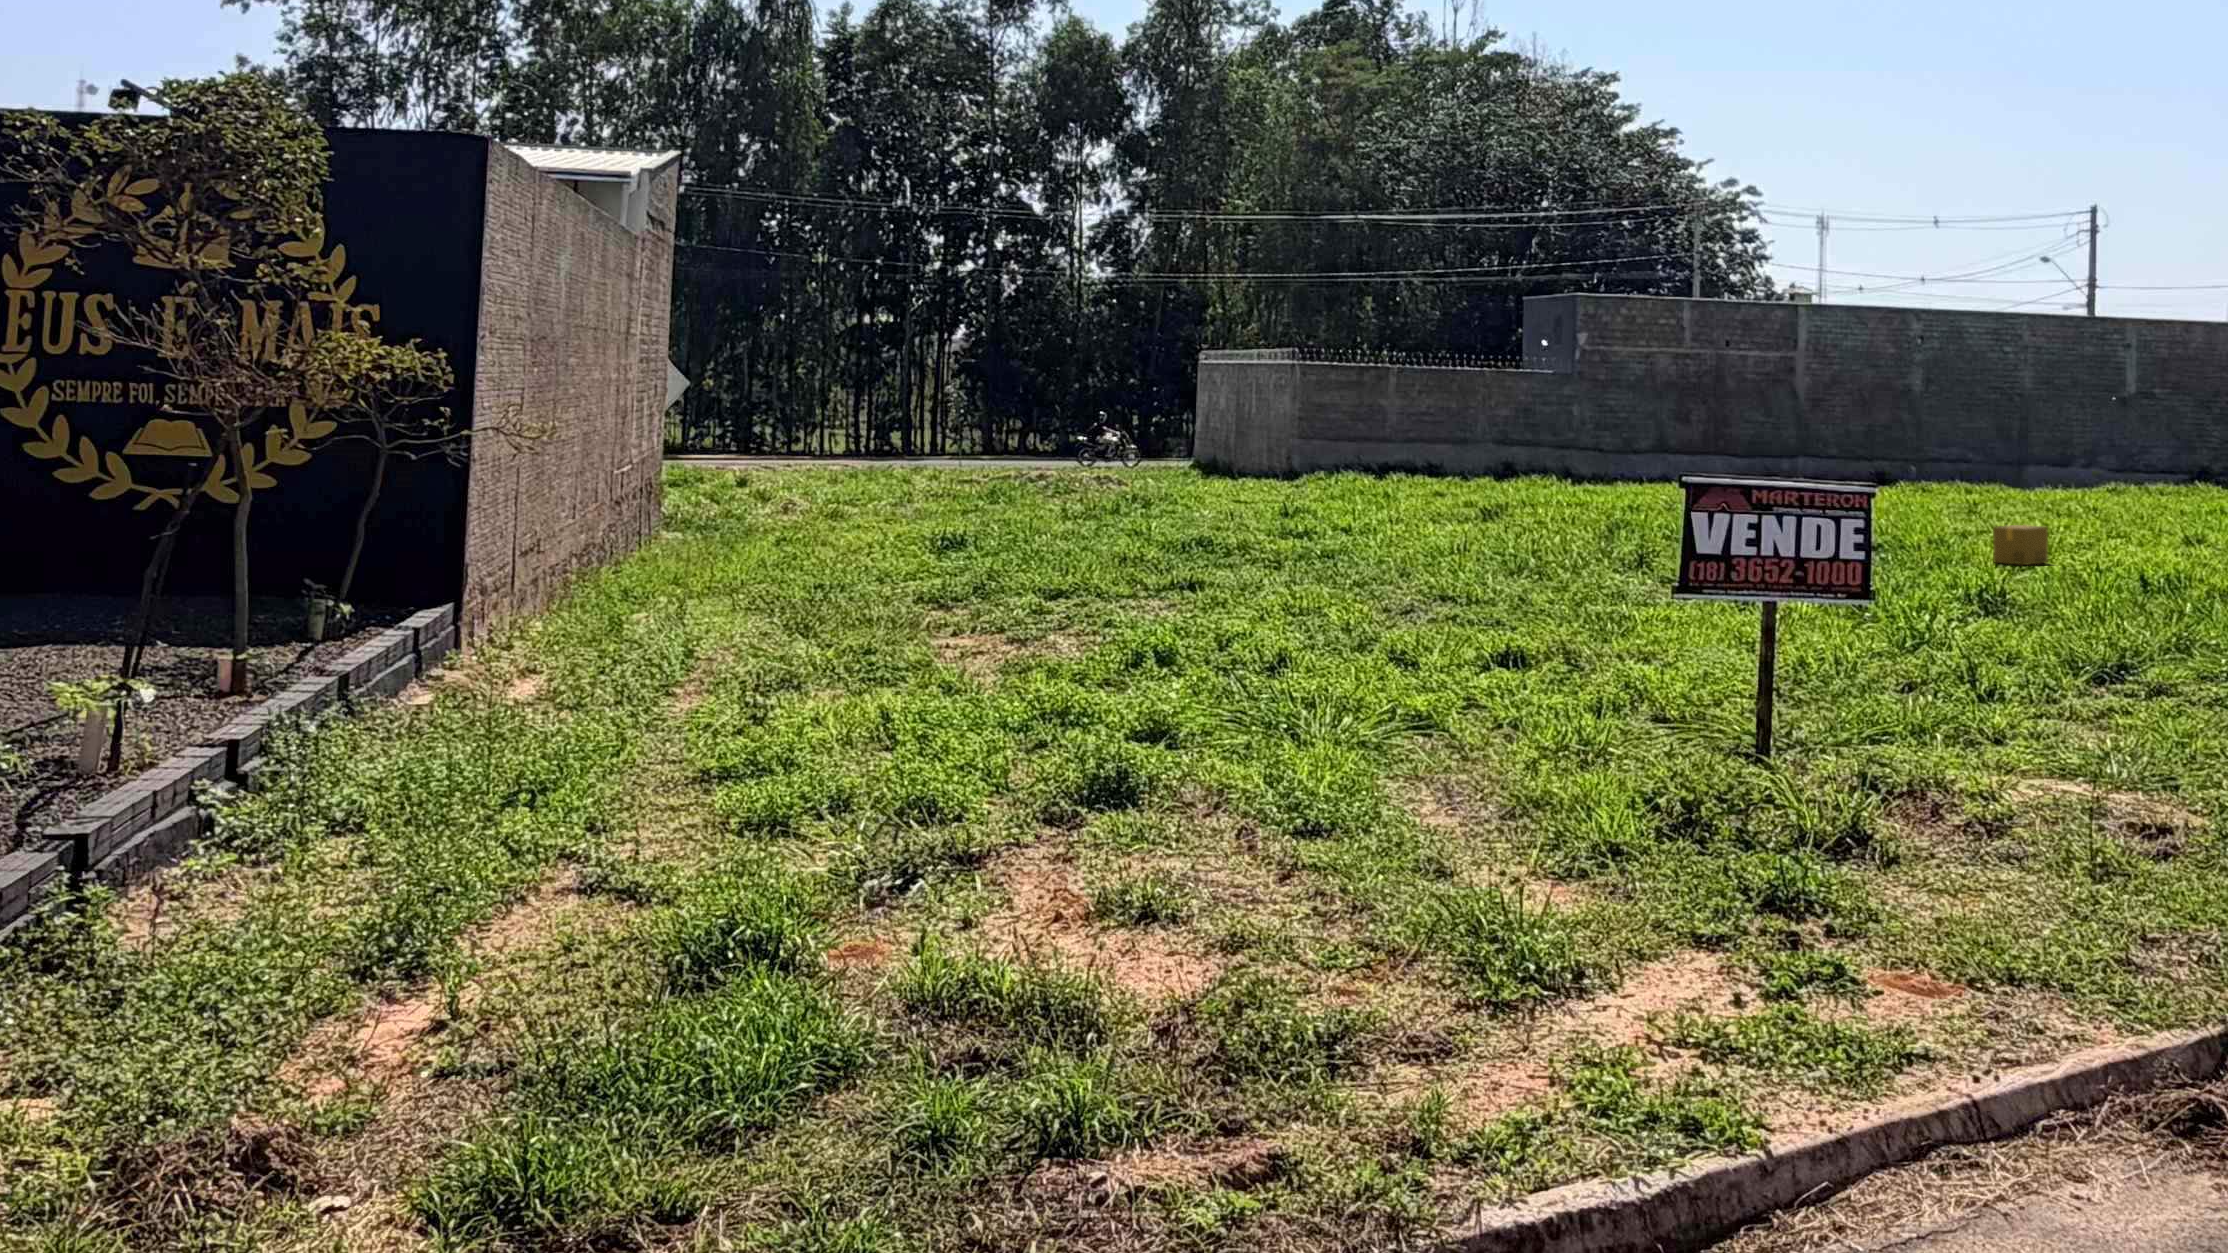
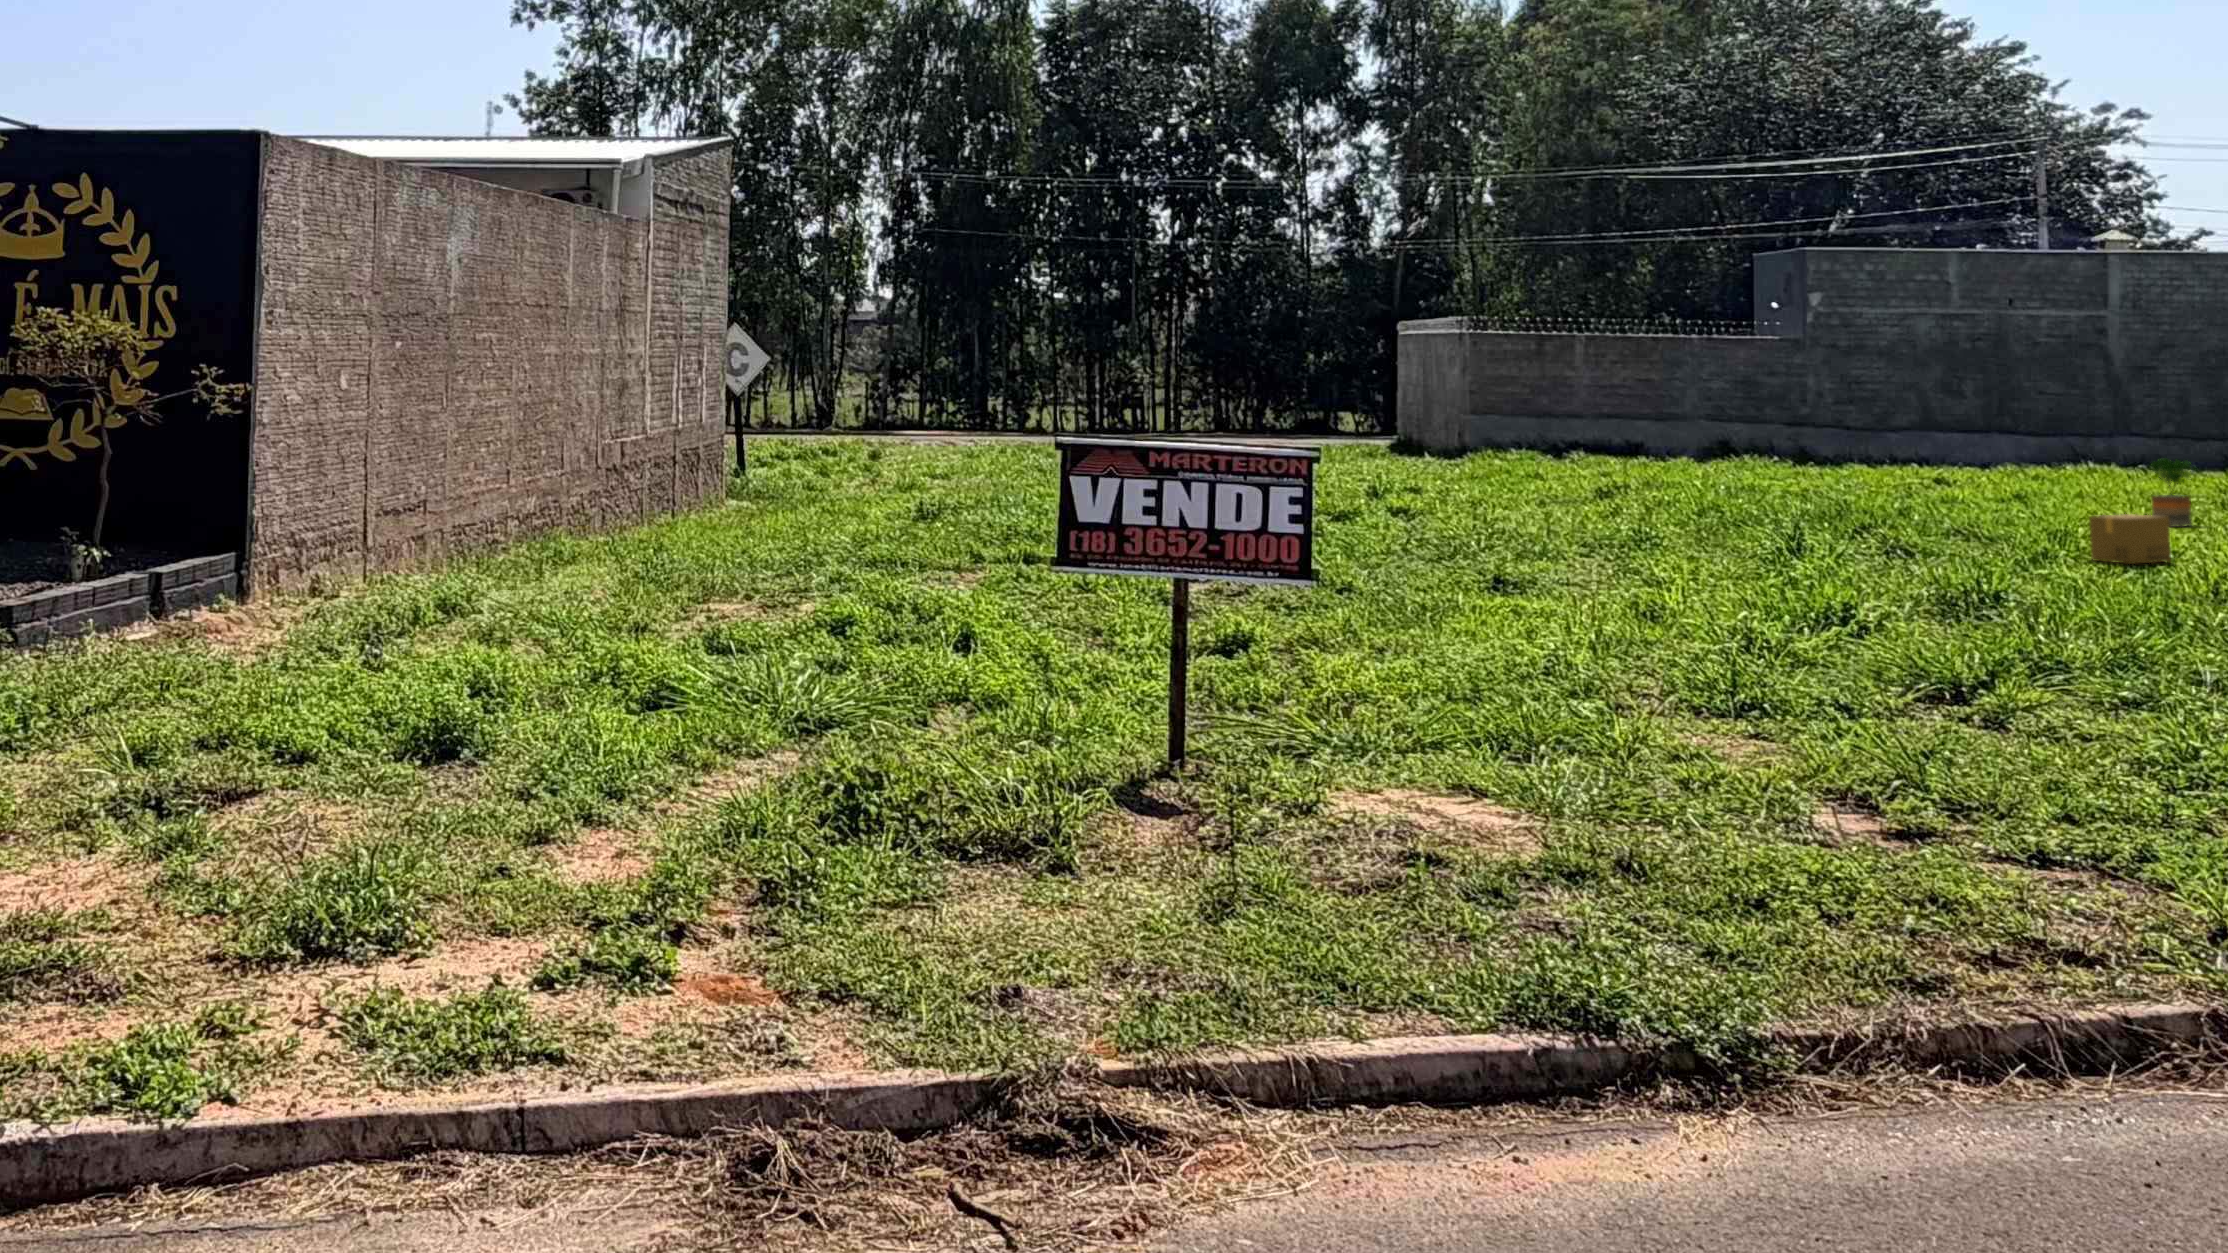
potted tree: none [1964,477,2001,533] -> present [2151,459,2196,527]

